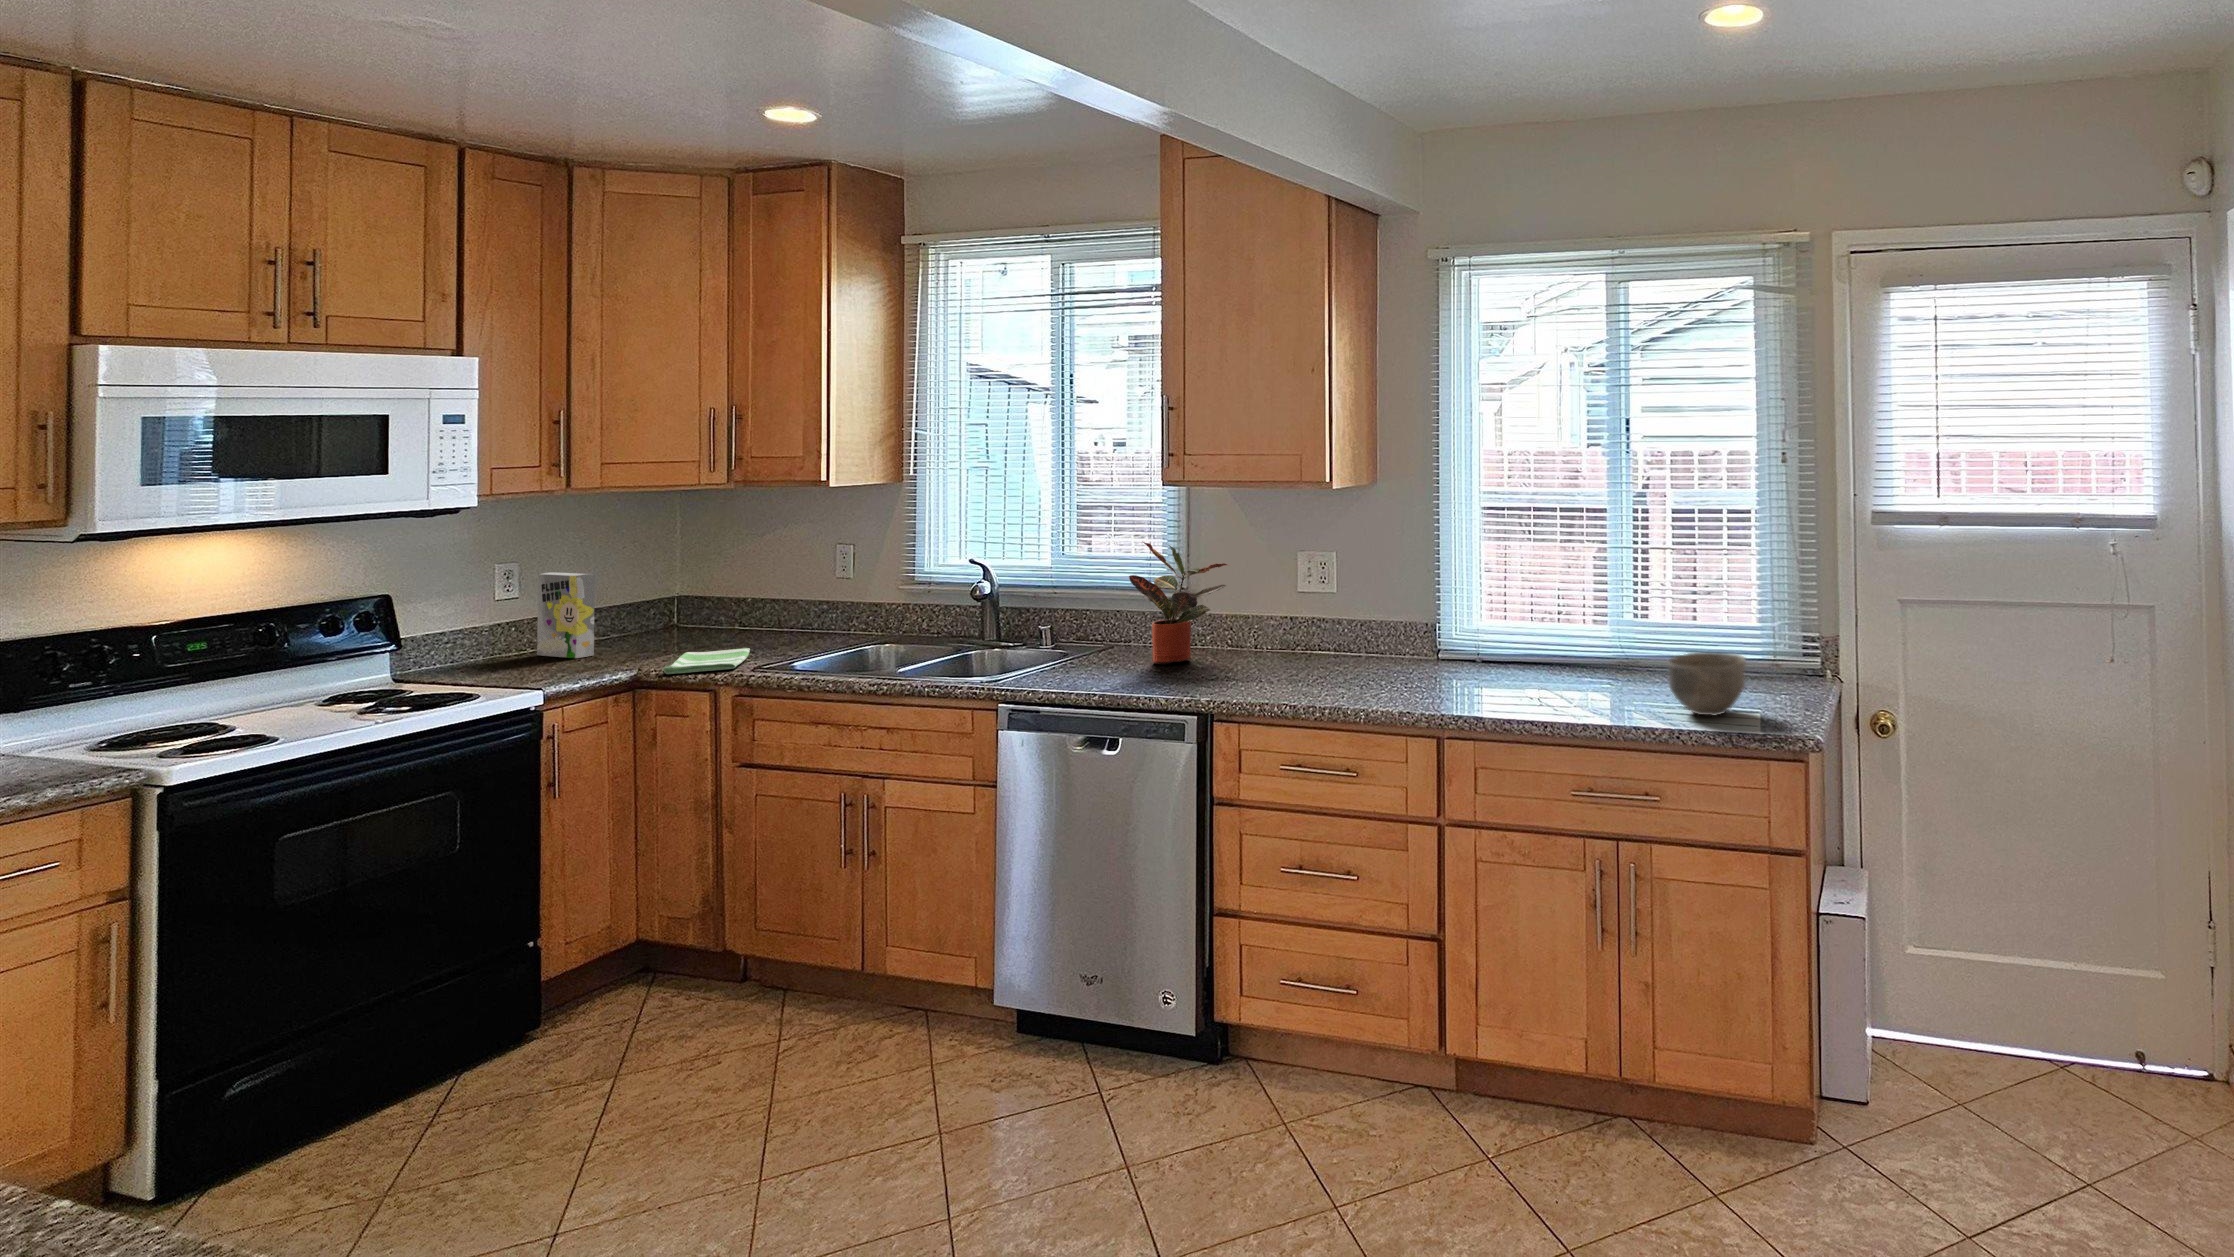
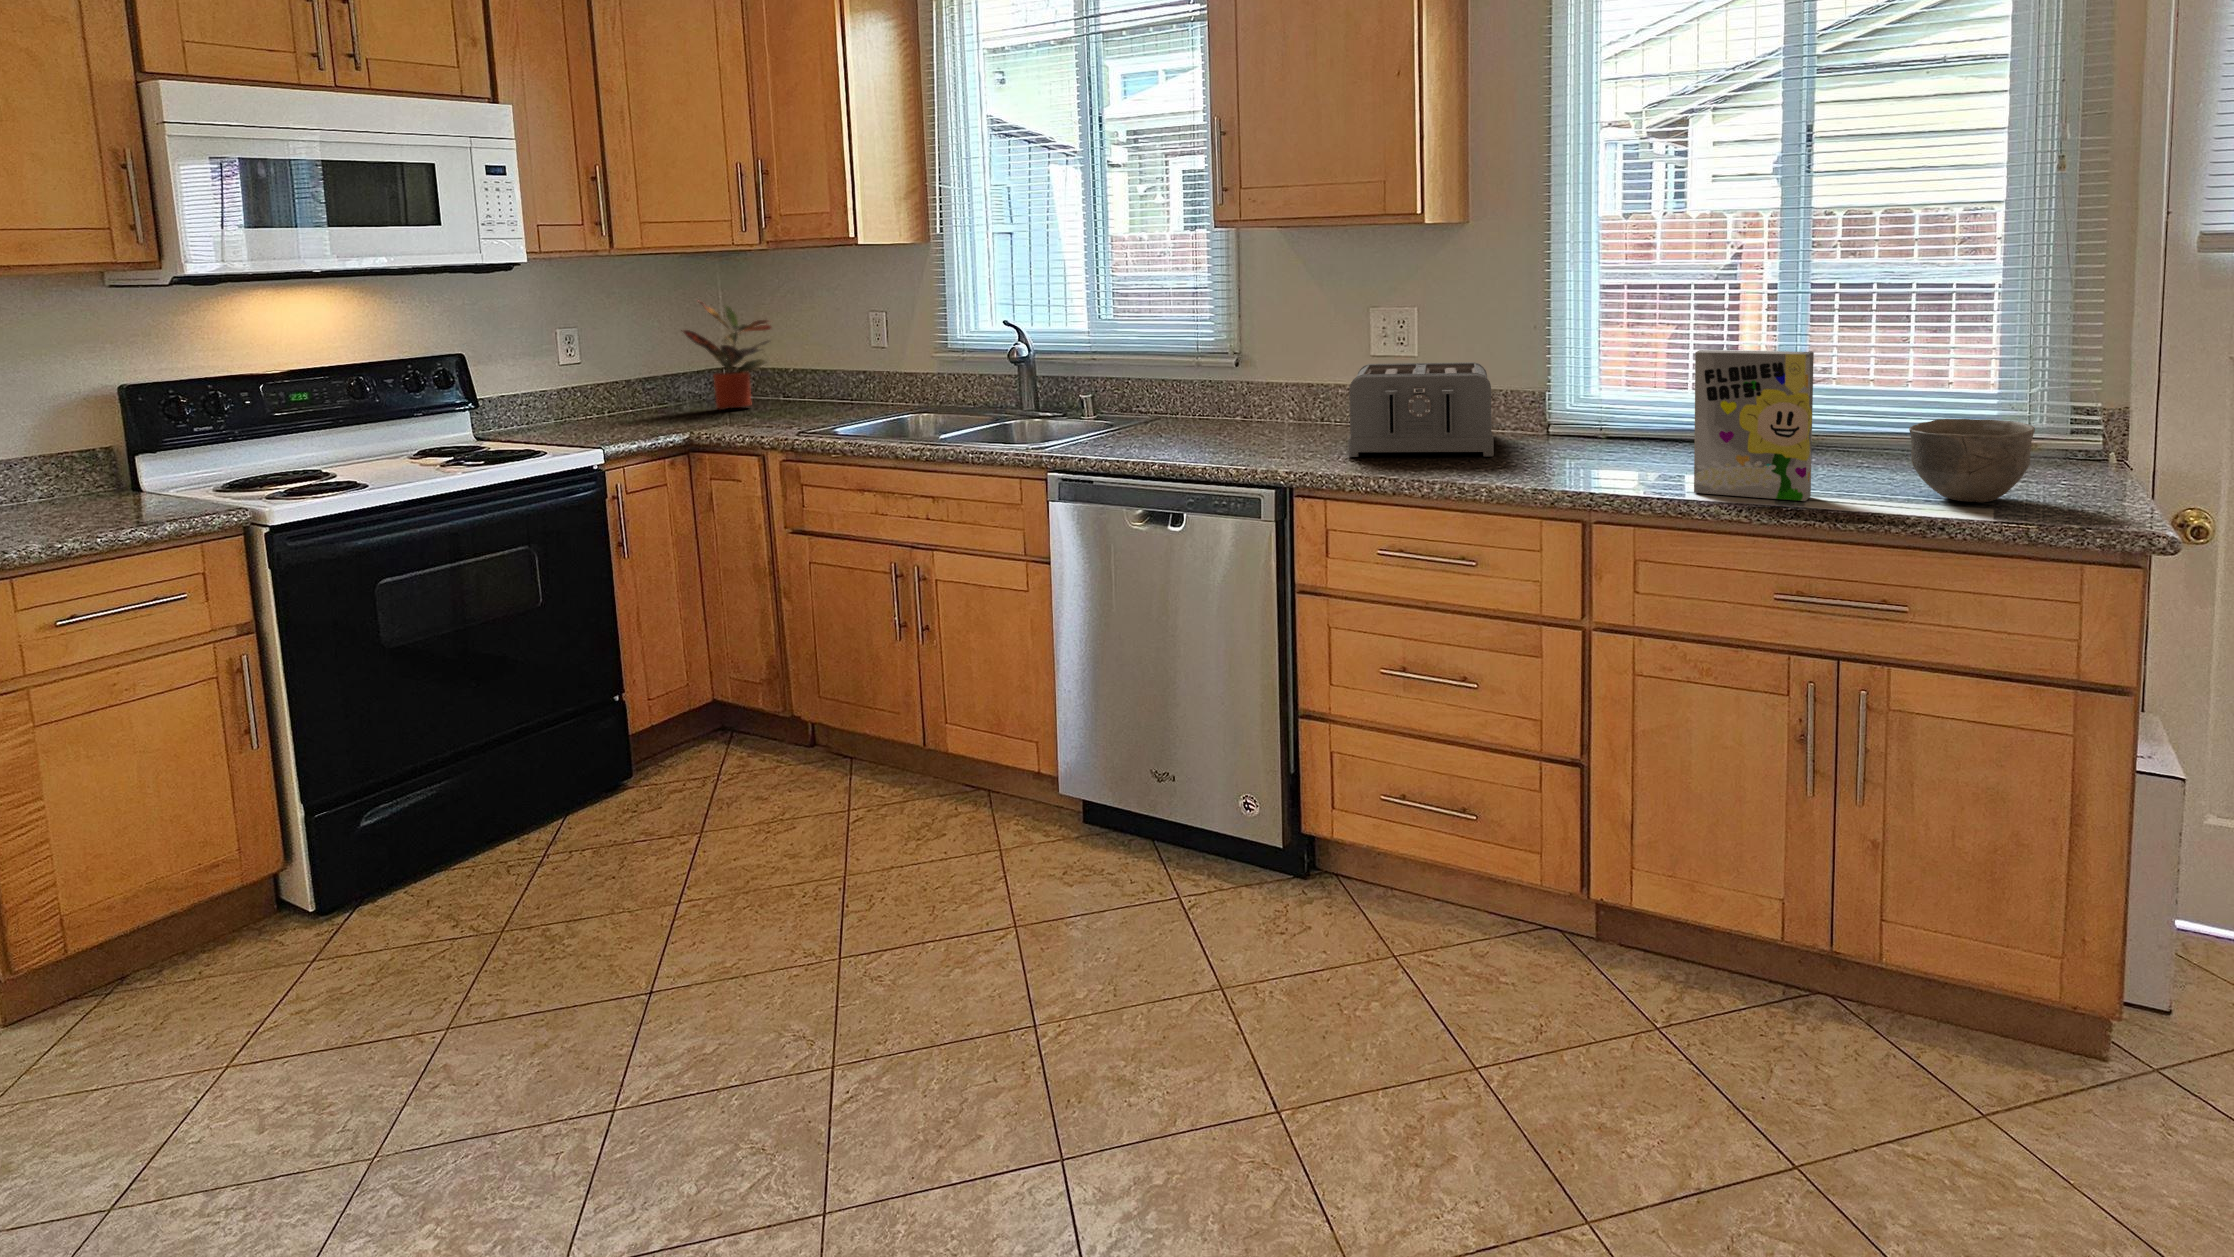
potted plant: present [1129,542,1229,664] -> present [683,302,771,410]
cereal box: present [537,572,595,658] -> present [1694,350,1814,501]
toaster: none [1267,599,1392,684] -> present [1348,362,1494,457]
dish towel: present [662,648,750,674] -> none [709,415,791,438]

